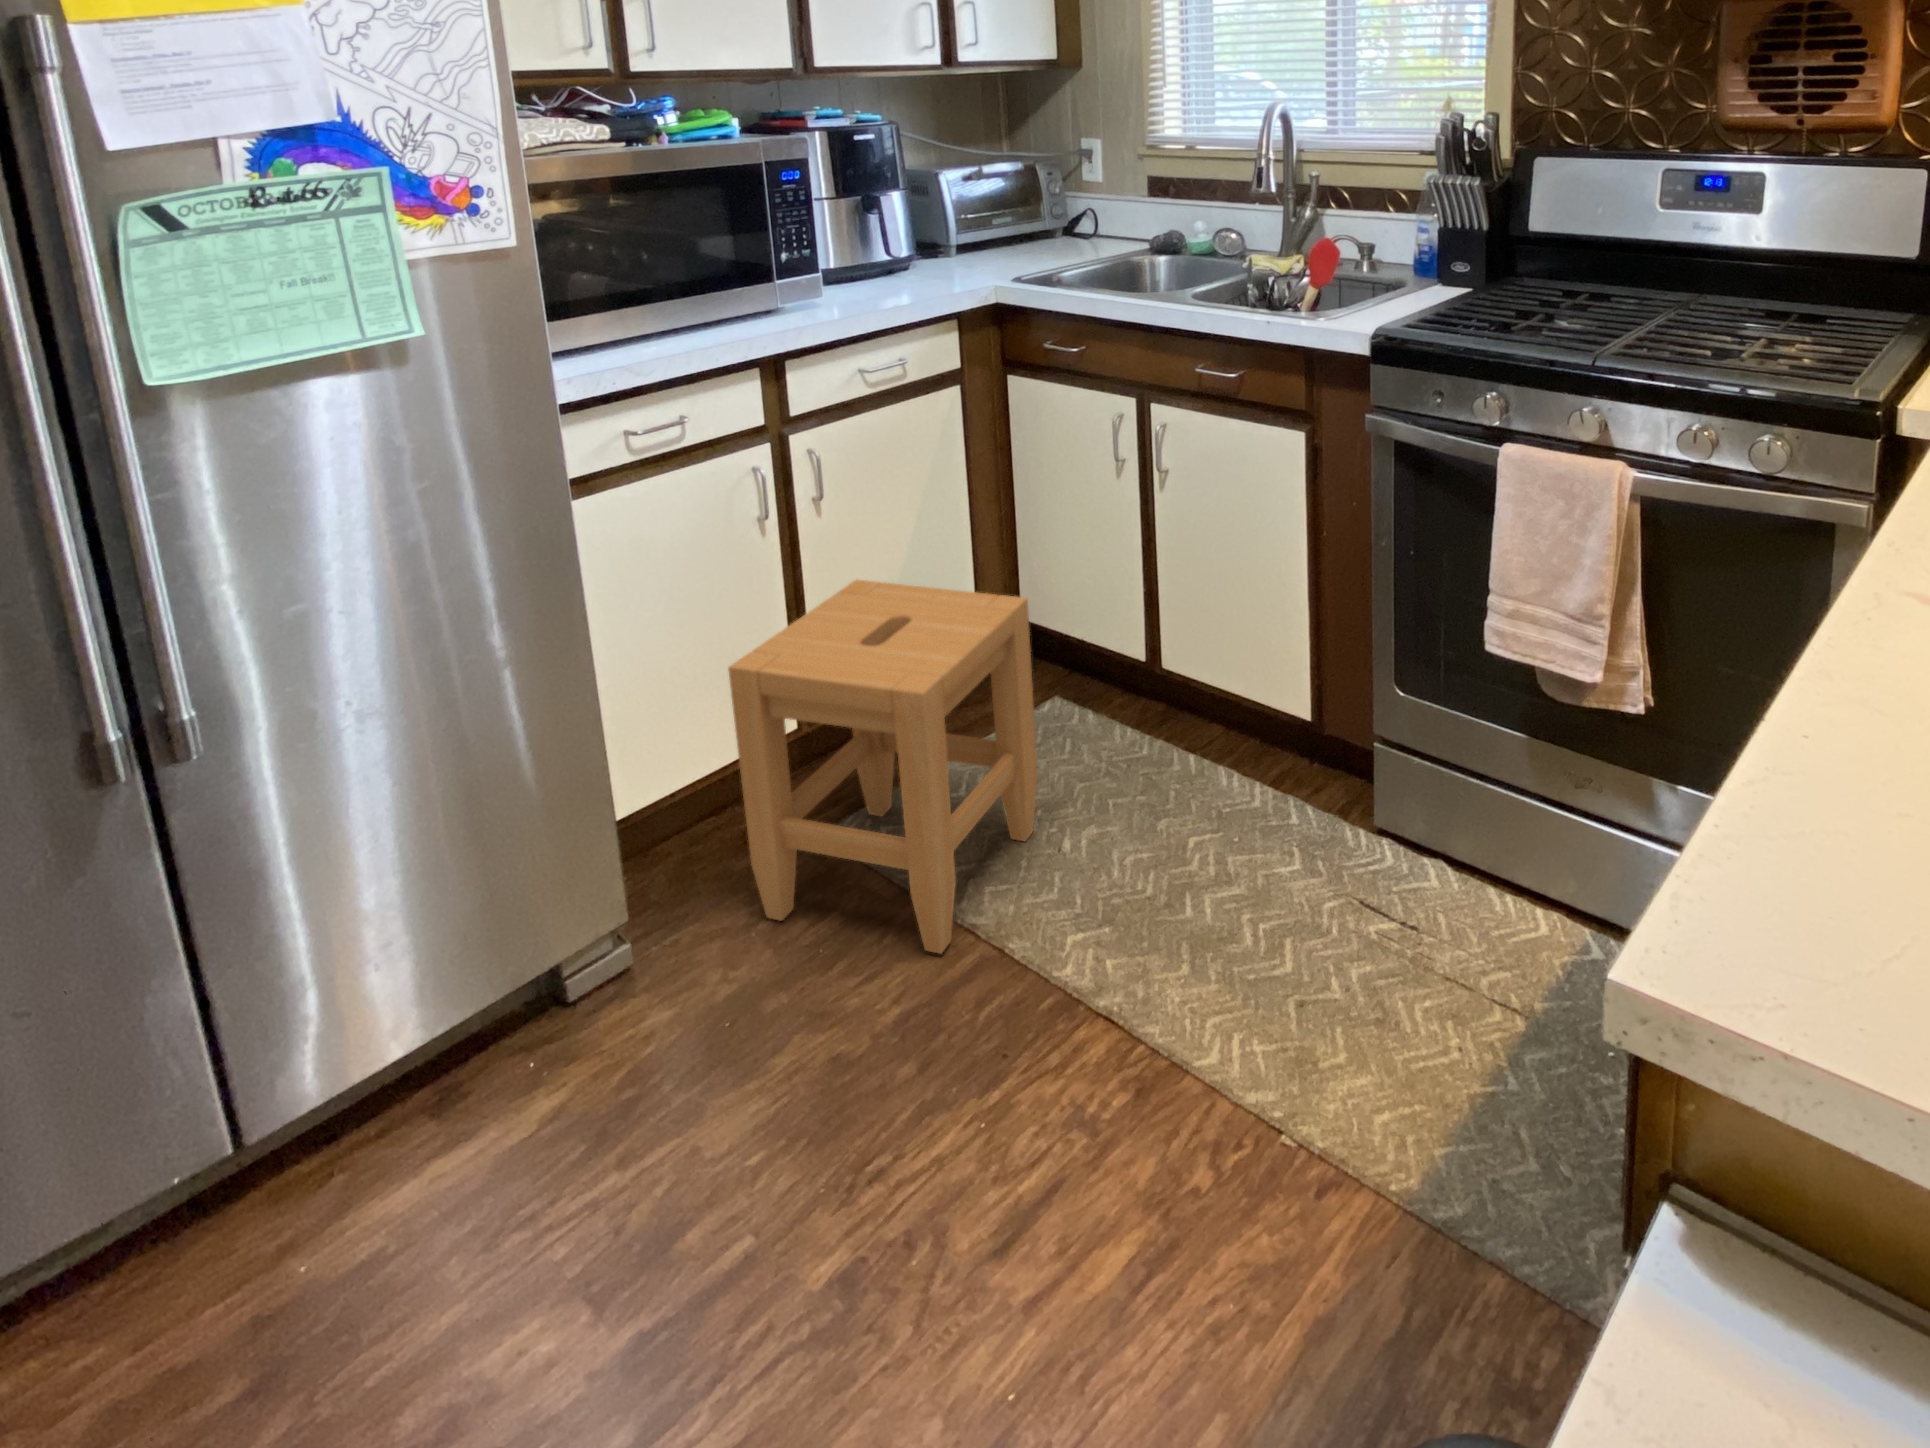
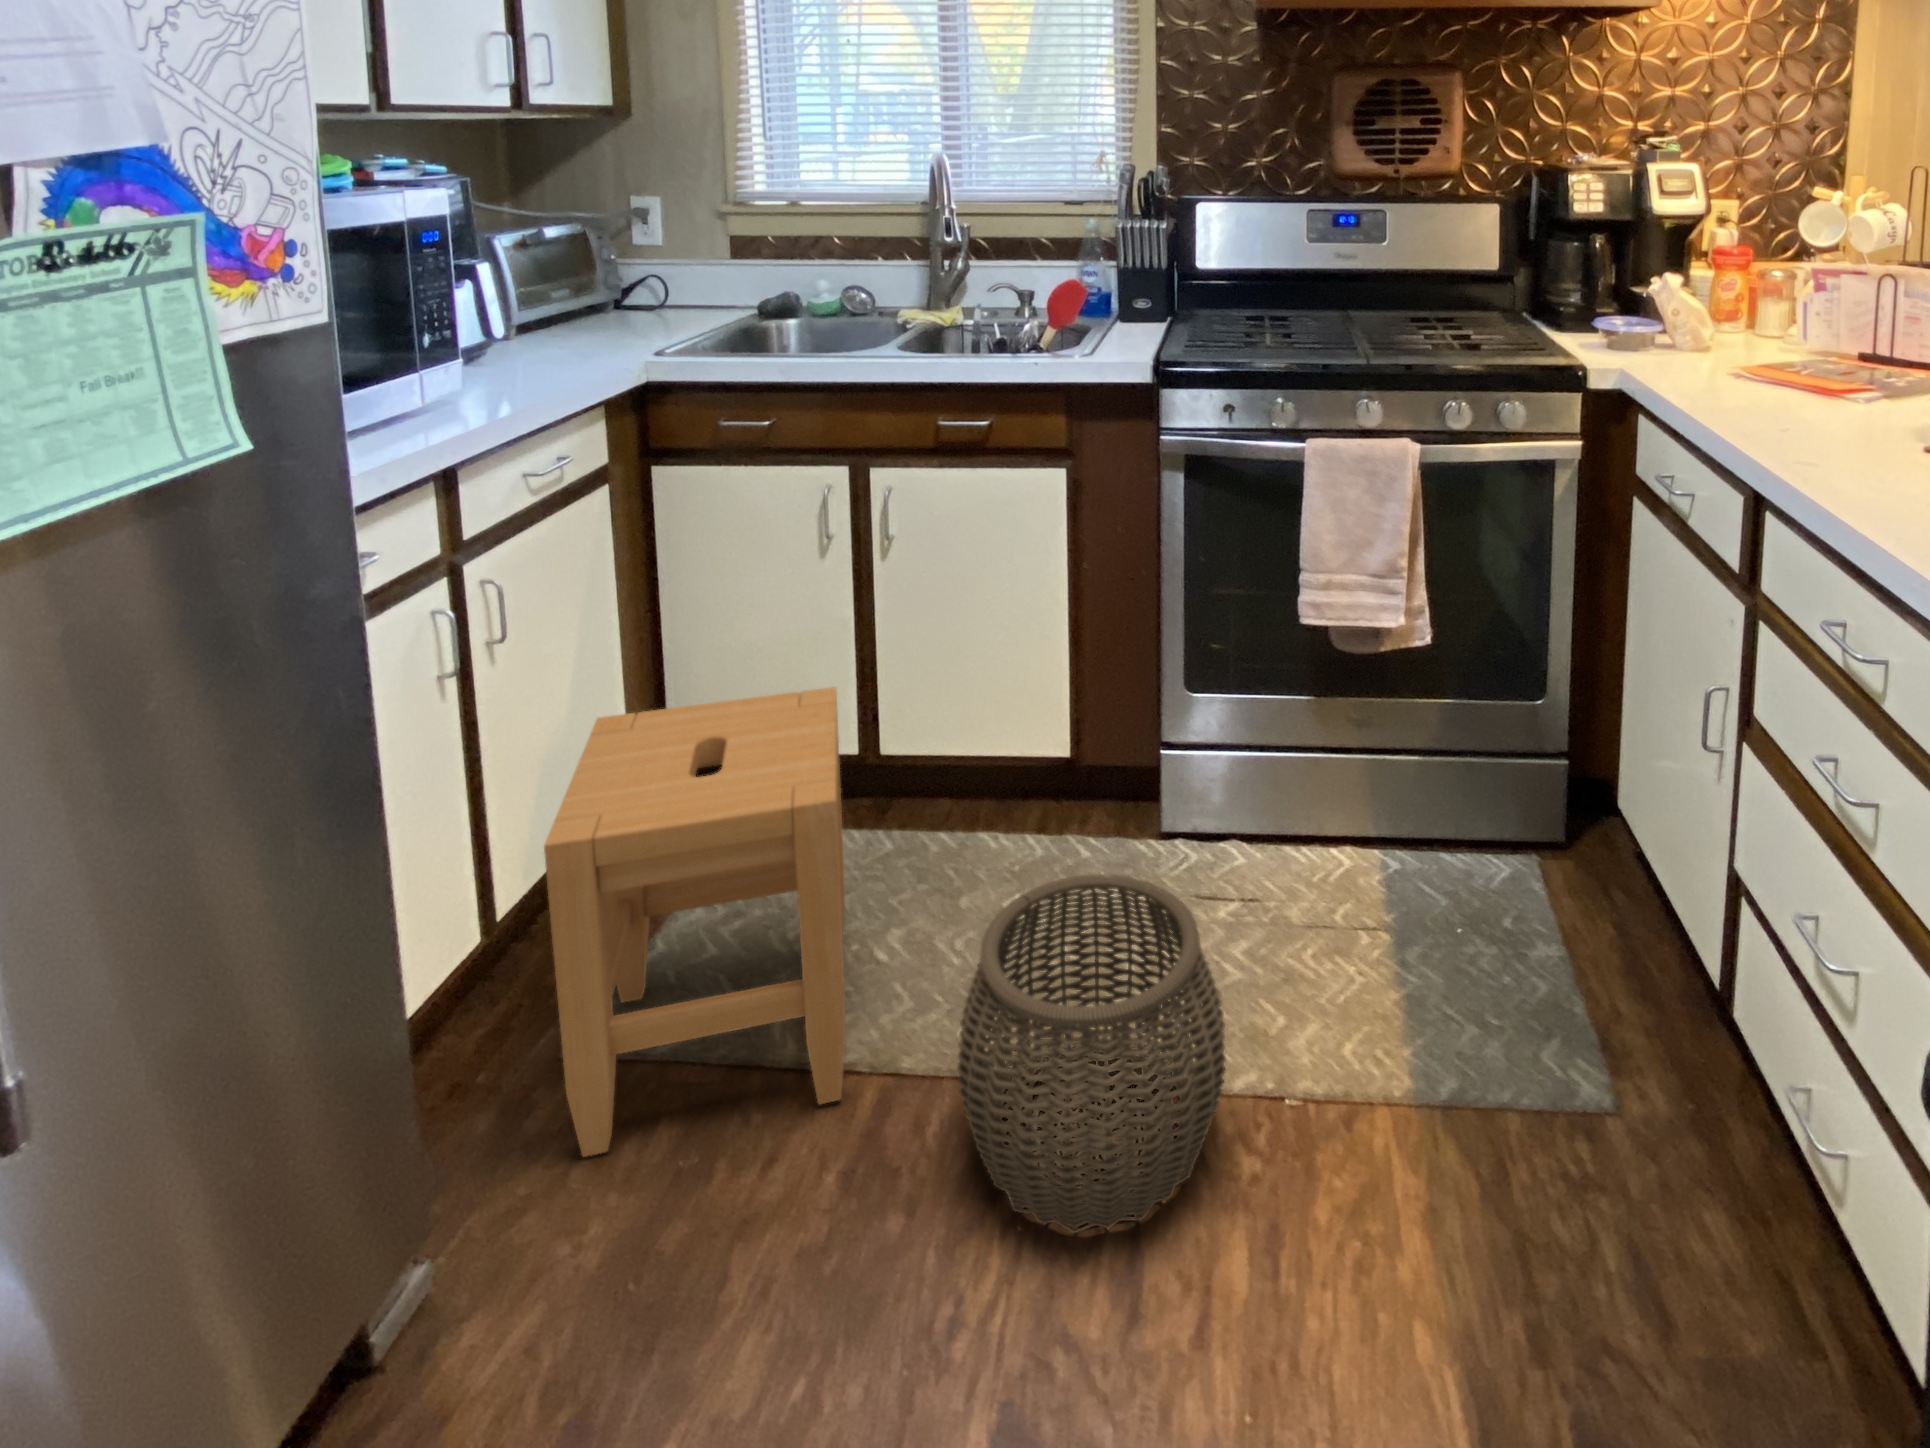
woven basket: none [954,827,1216,1172] -> present [957,874,1226,1233]

